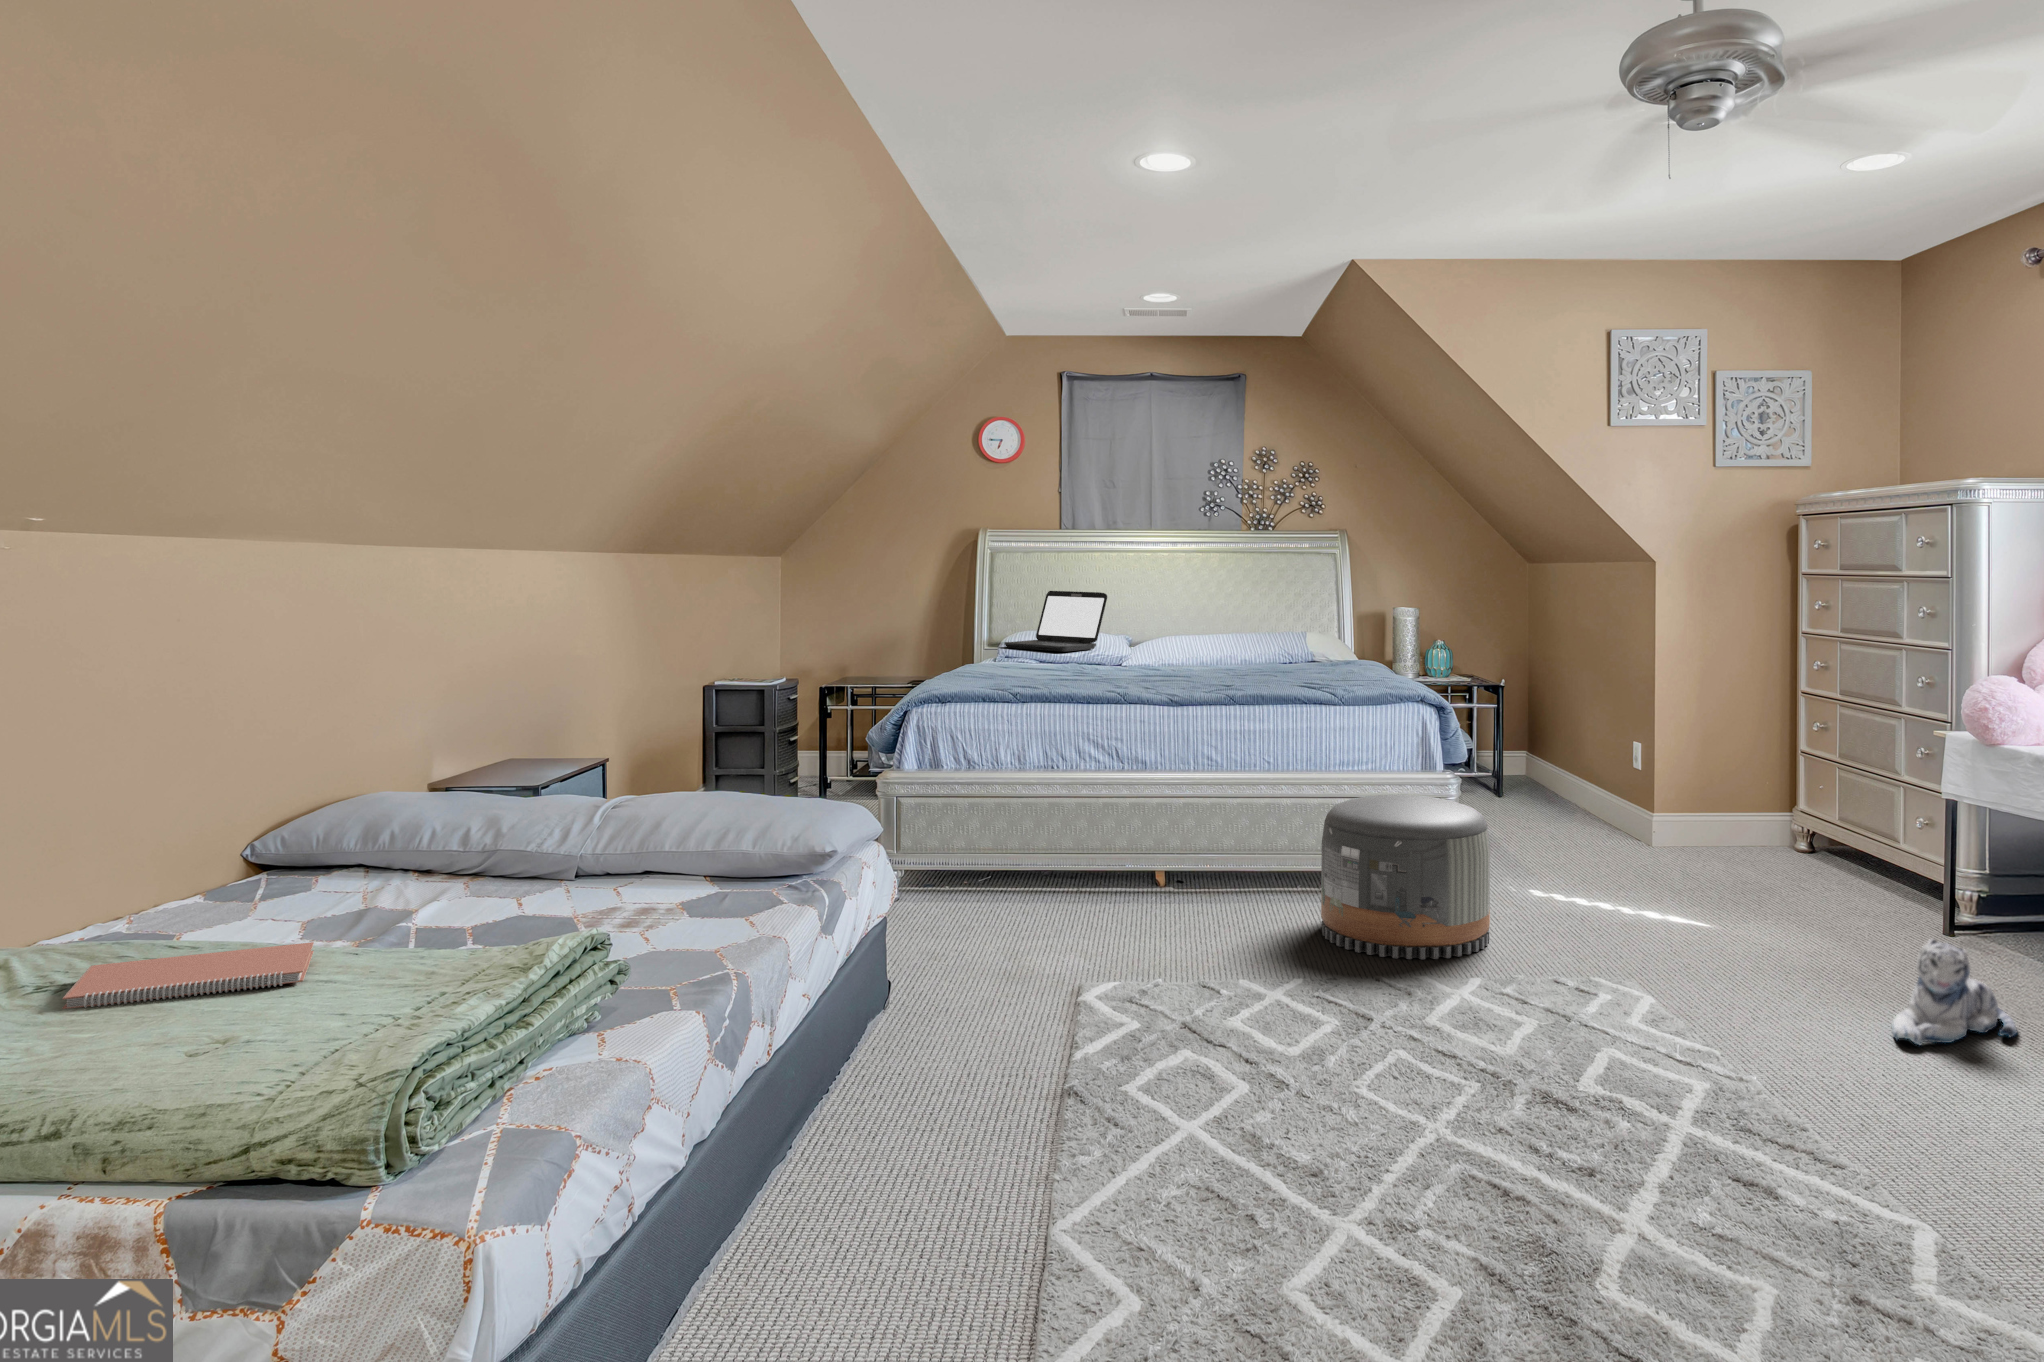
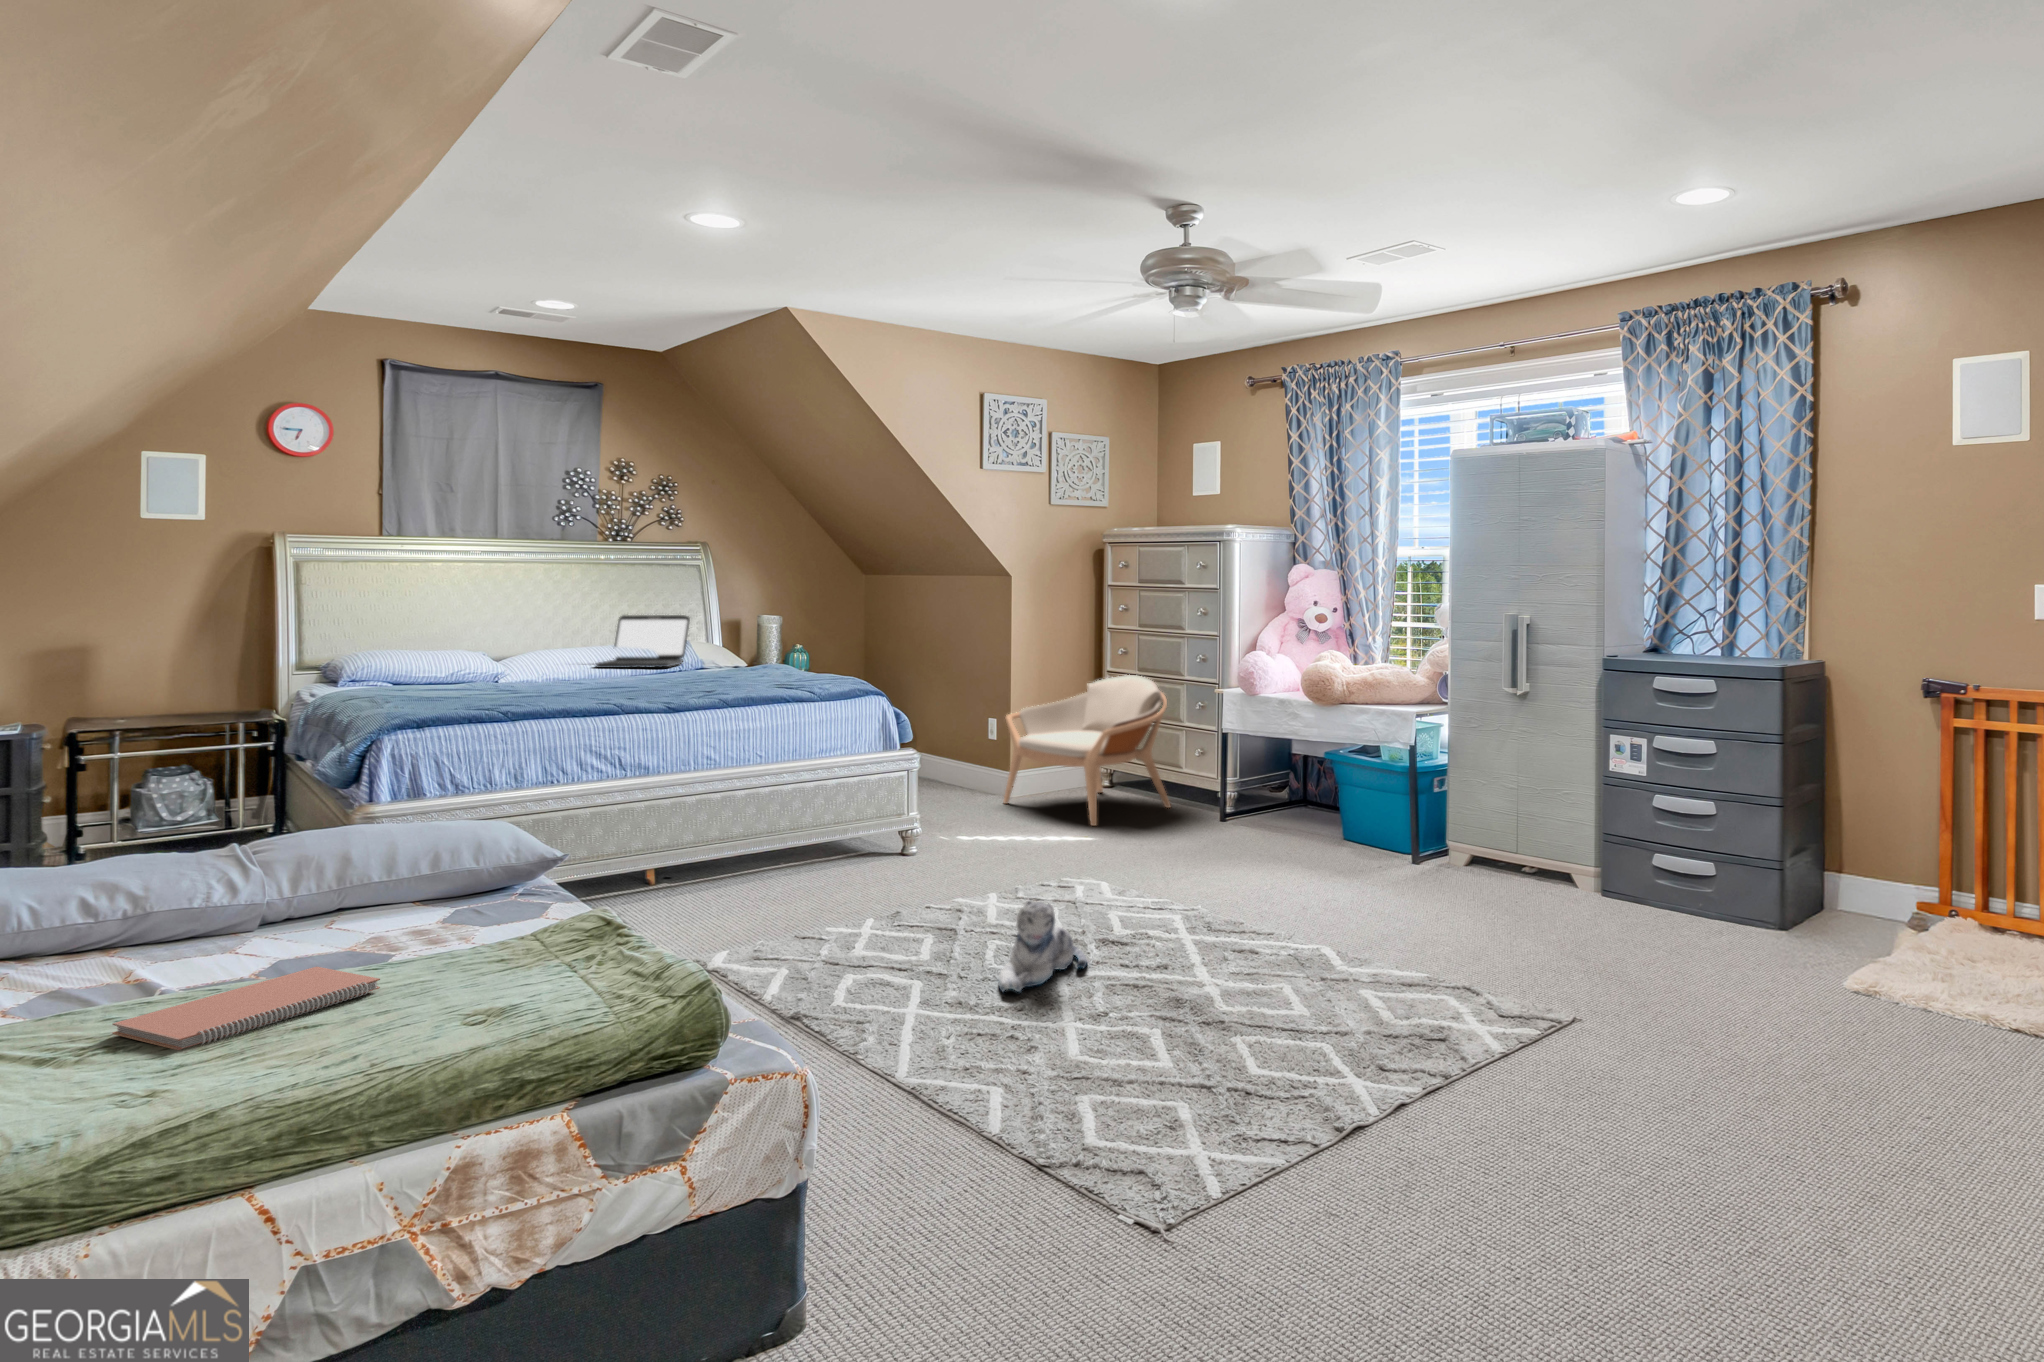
laptop: present [1005,591,1107,652] -> present [596,615,690,668]
armchair: none [1634,703,1878,917] -> present [1004,675,1171,826]
pouf: present [1321,794,1490,959] -> none [832,766,965,889]
plush toy: present [1892,939,2017,1045] -> present [998,901,1087,992]

